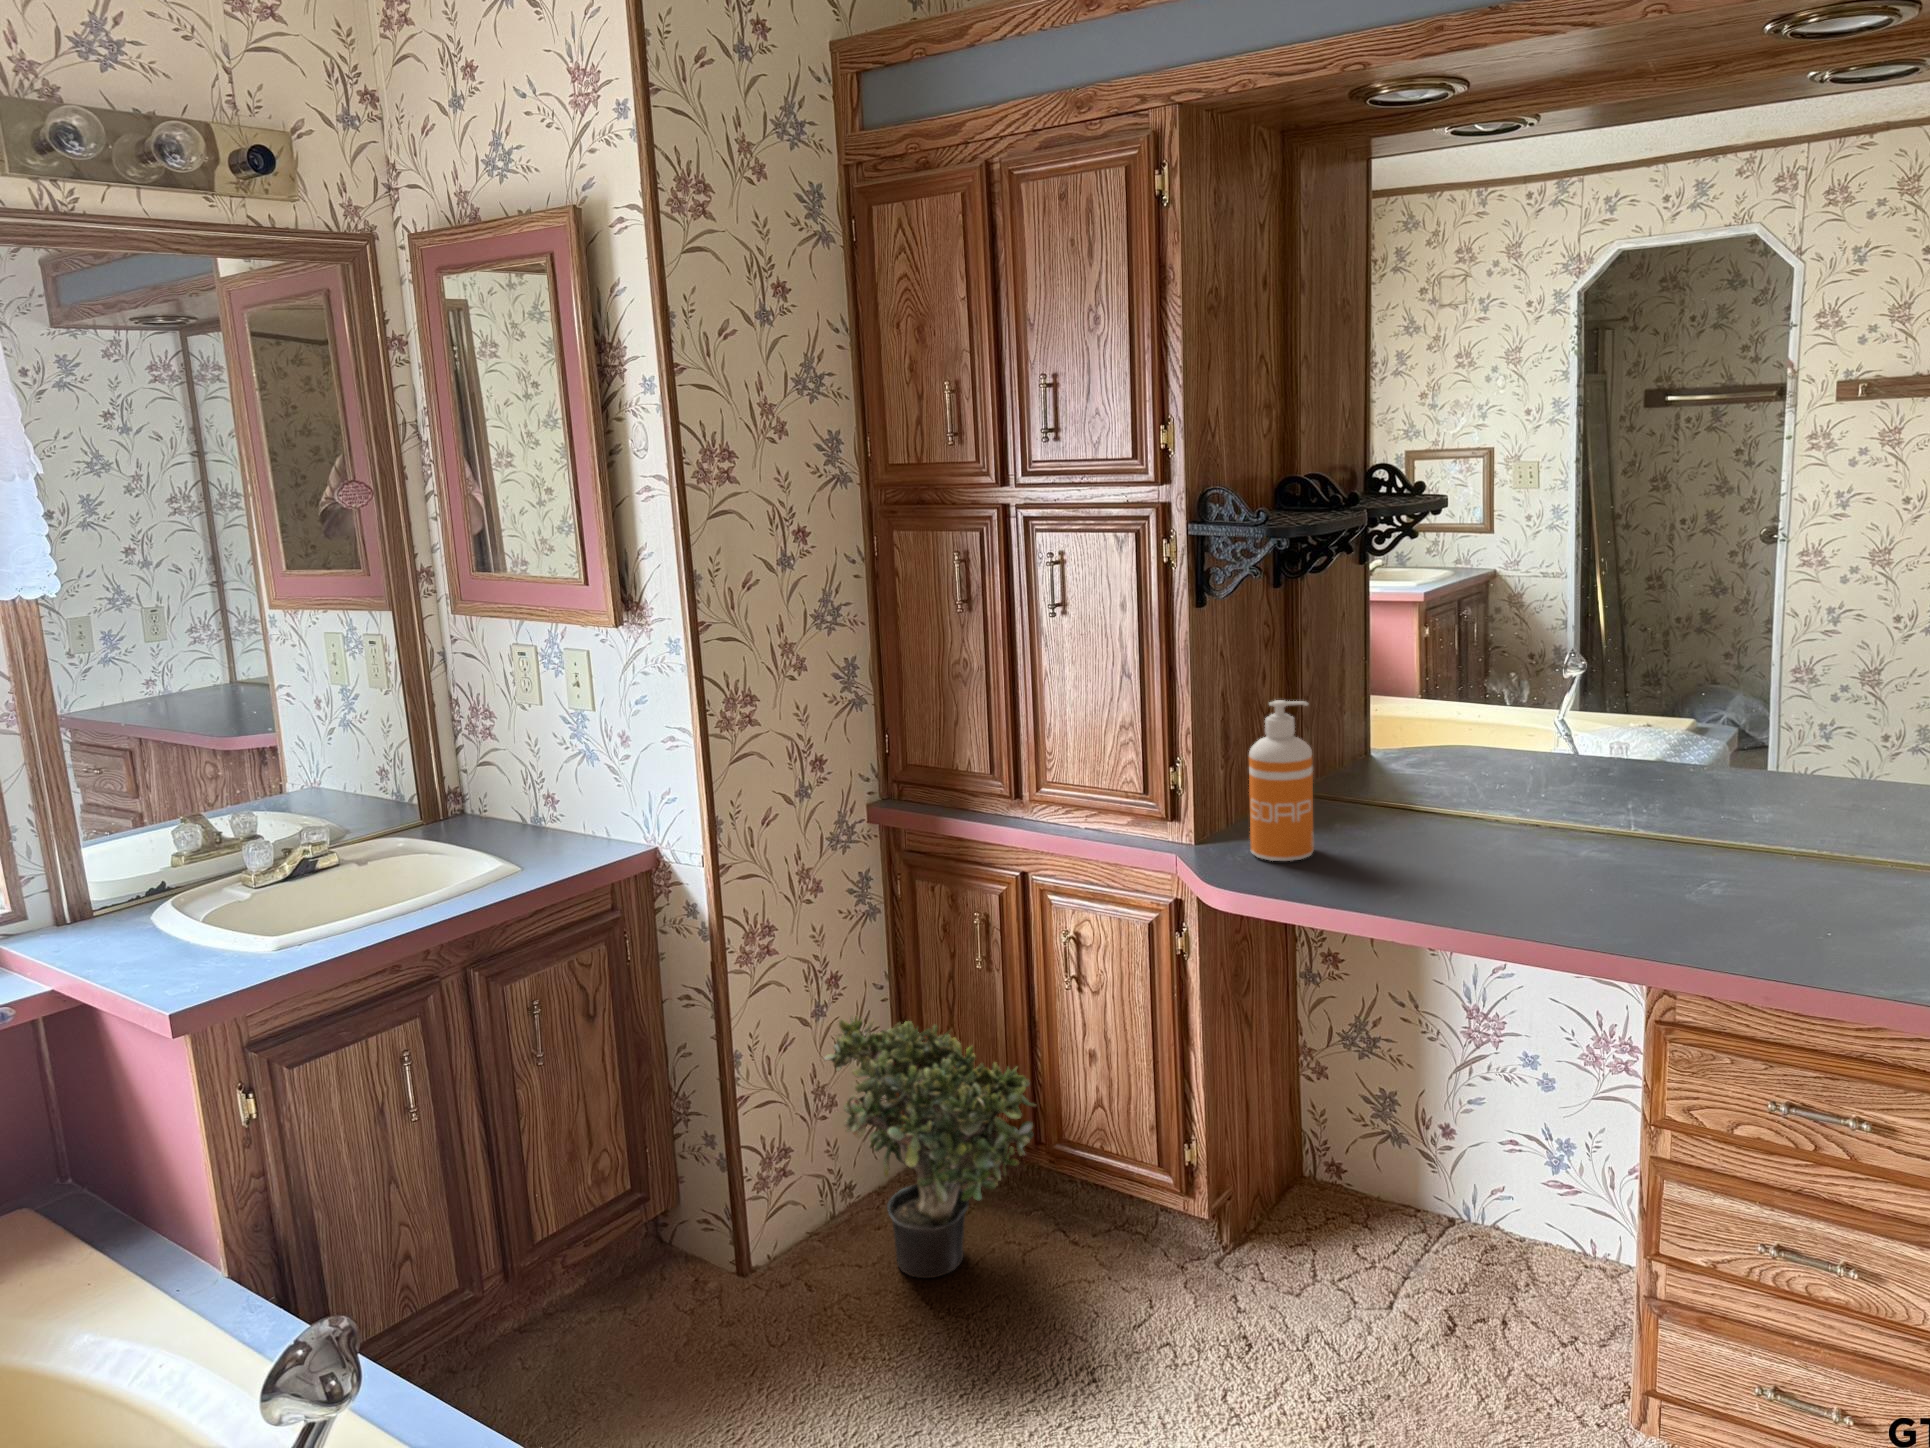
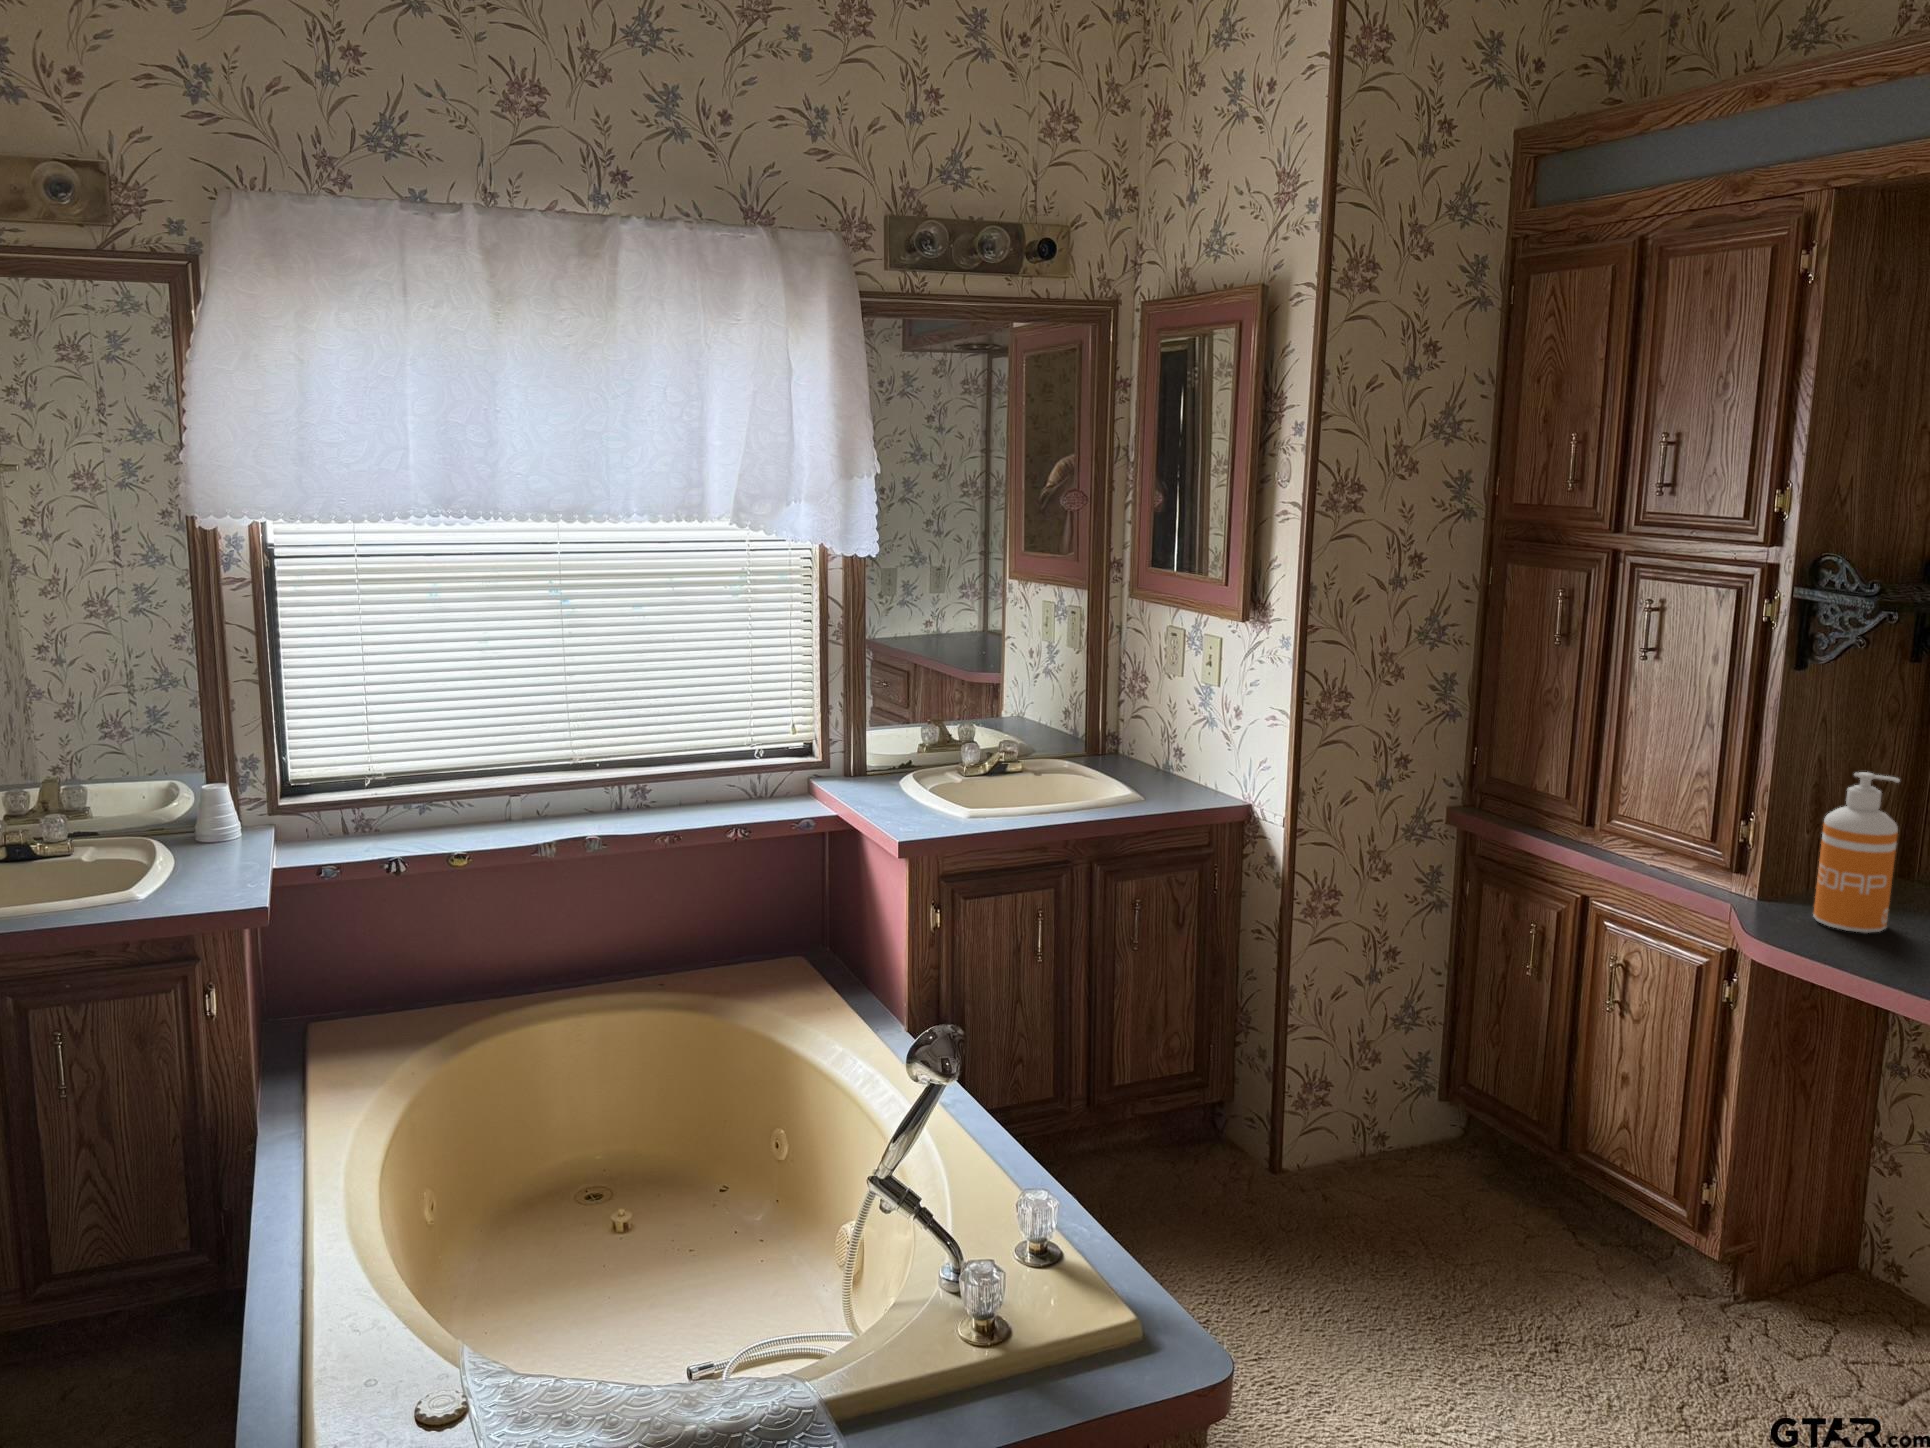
potted plant: present [824,1016,1036,1278] -> none [1367,983,1558,1229]

